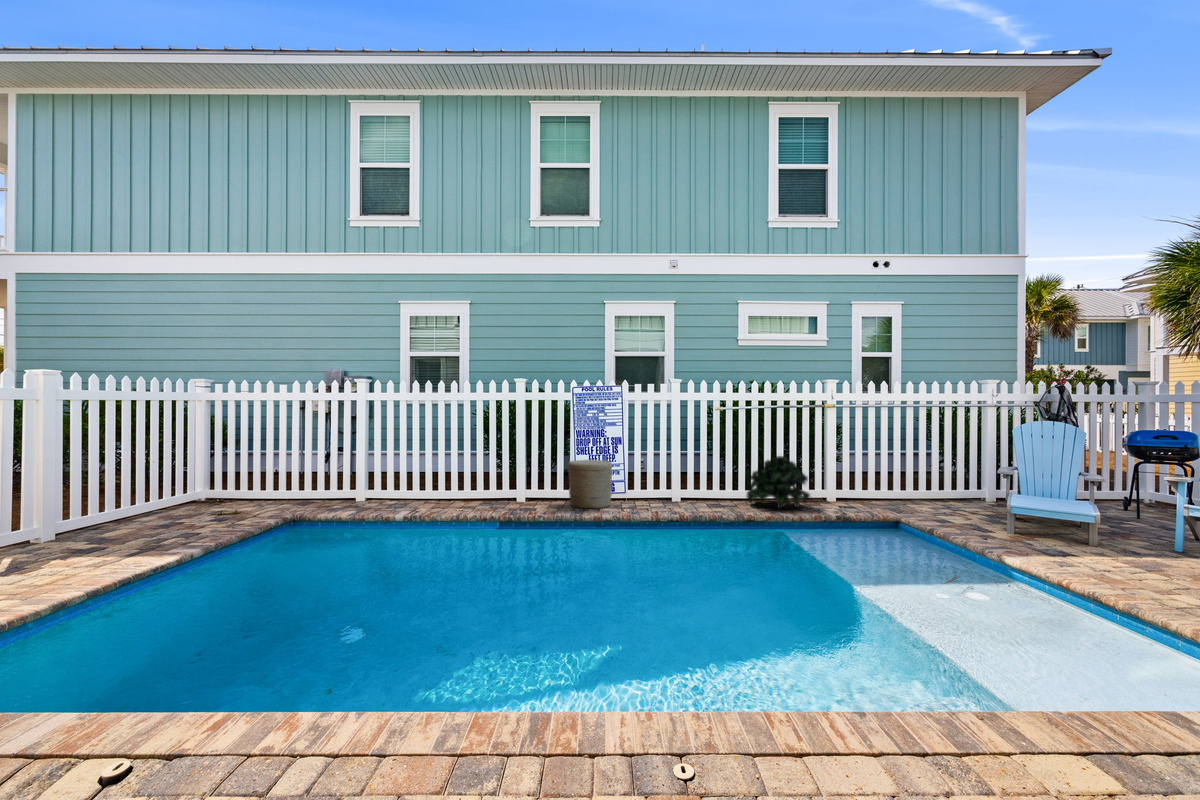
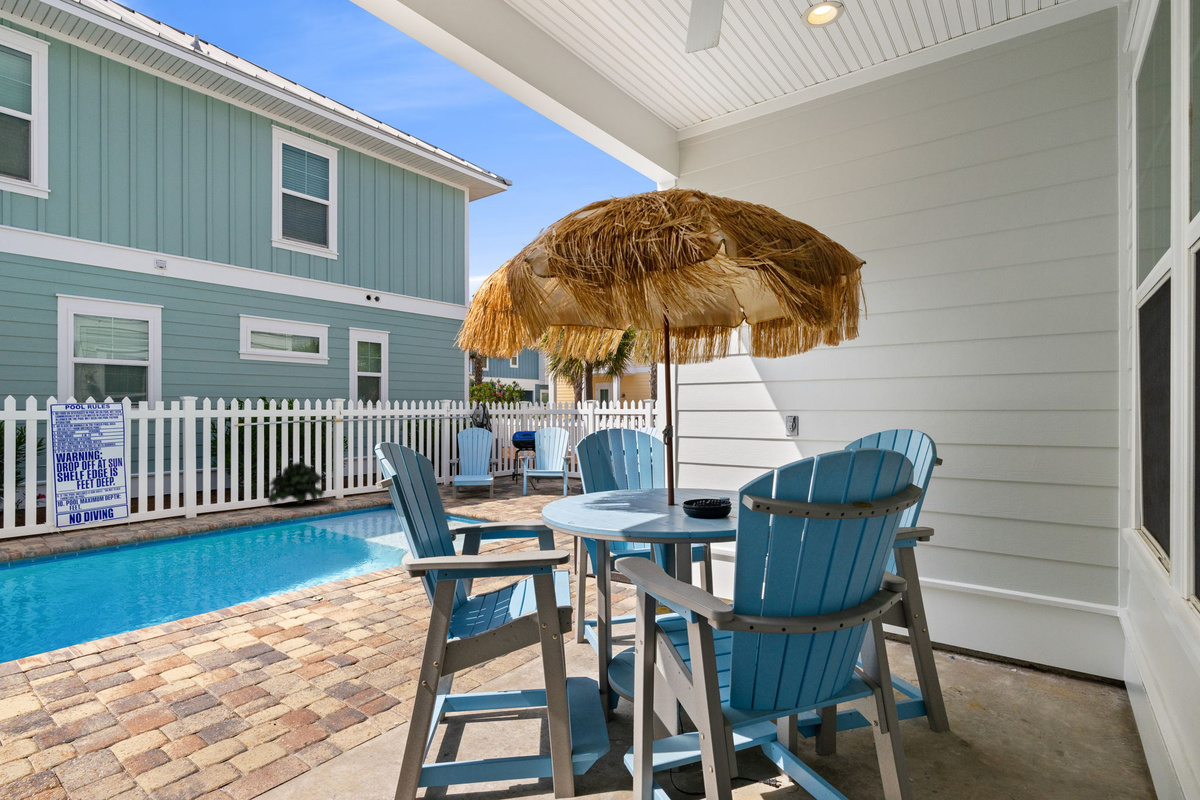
basket: present [568,460,612,509] -> none [48,484,114,537]

